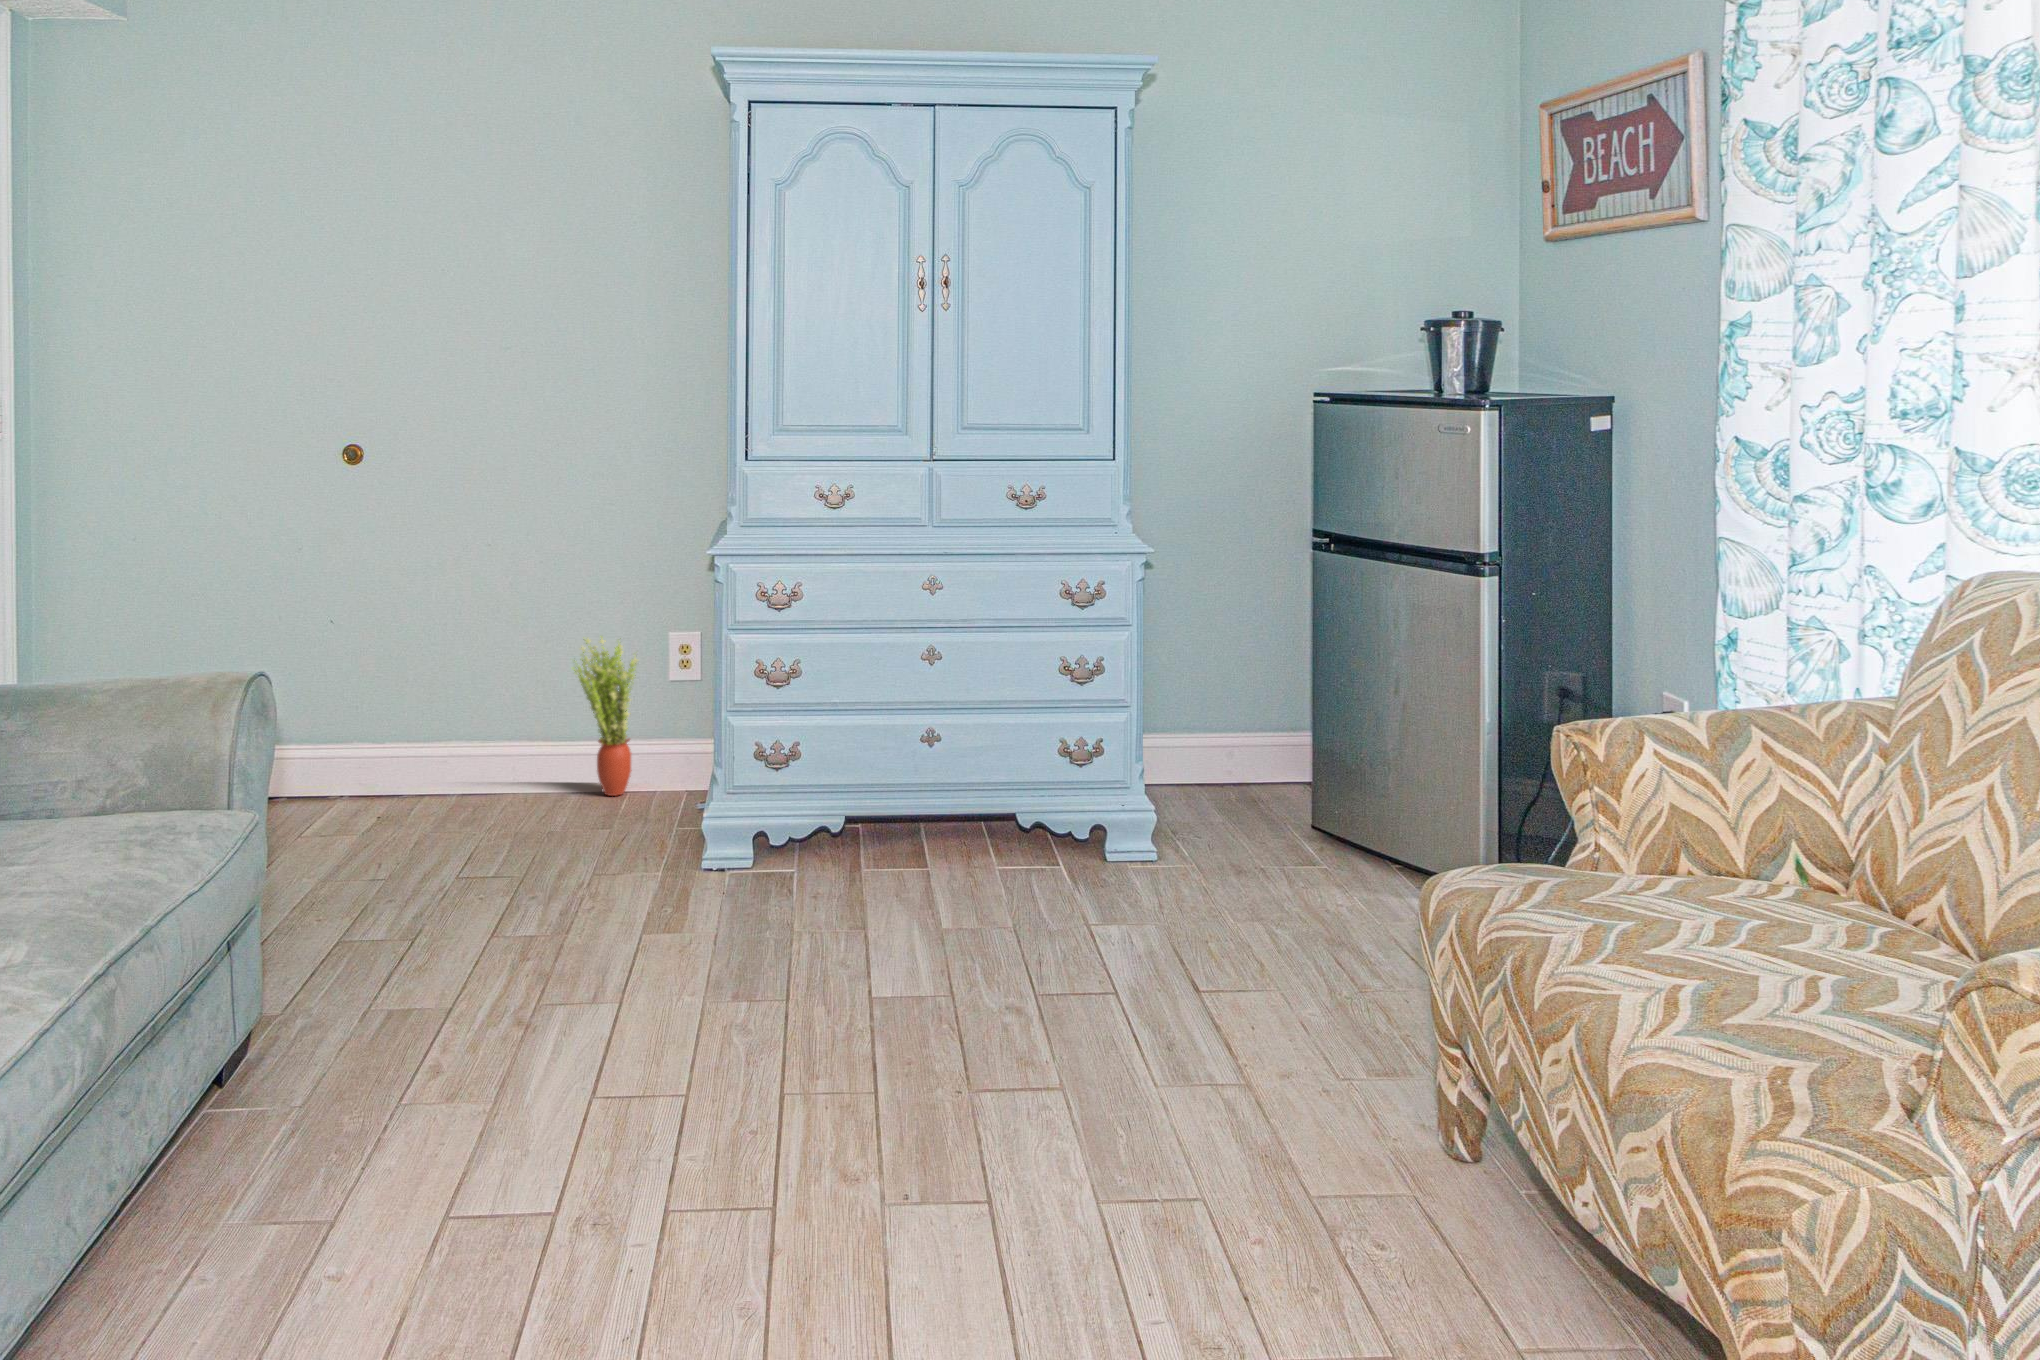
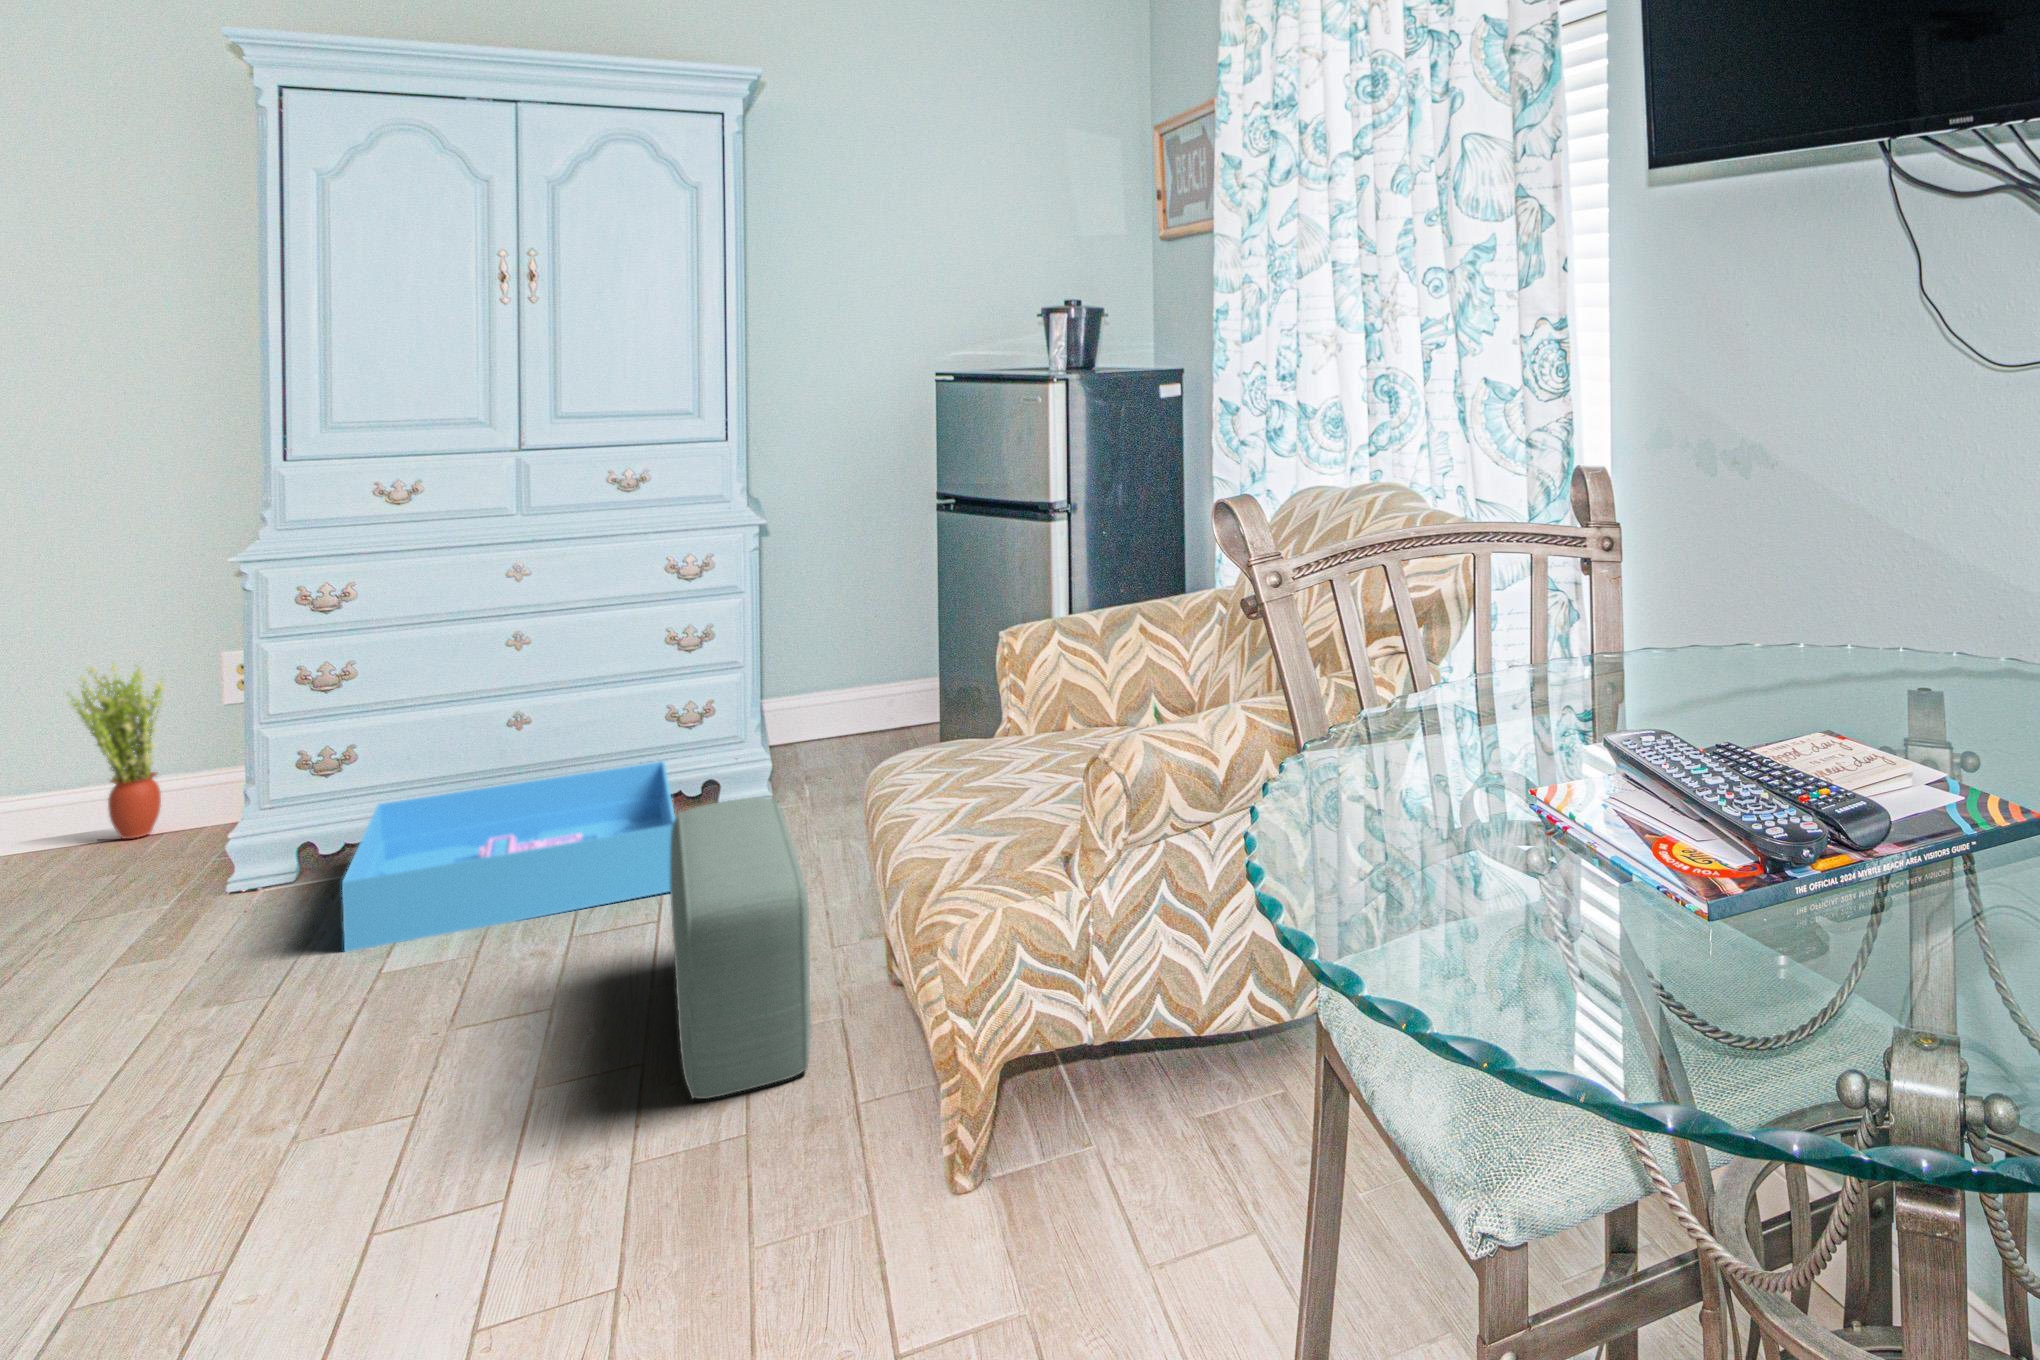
storage bin: none [824,792,1128,971] -> present [342,761,675,952]
pouf: none [1192,888,1454,1293] -> present [670,797,811,1099]

